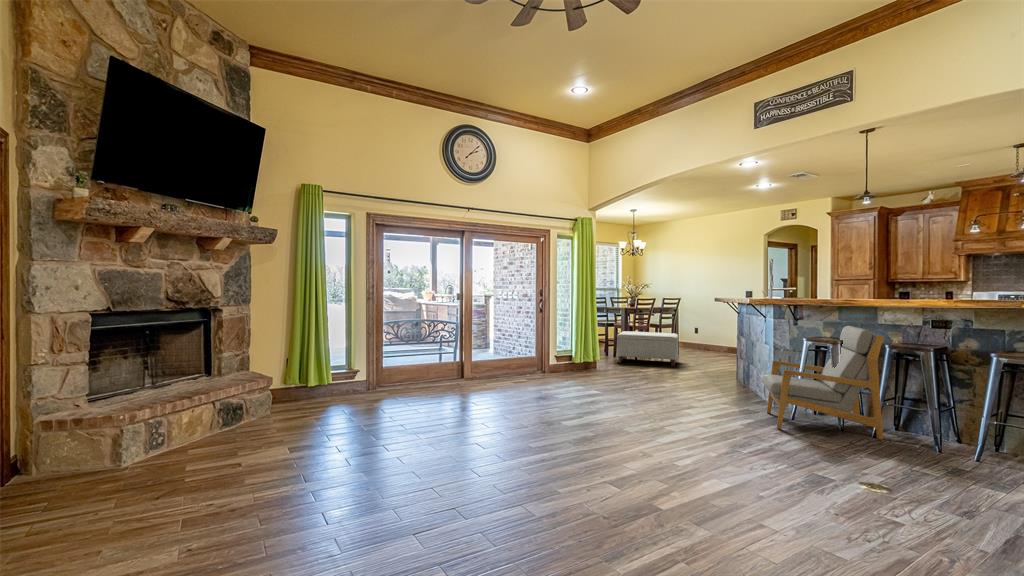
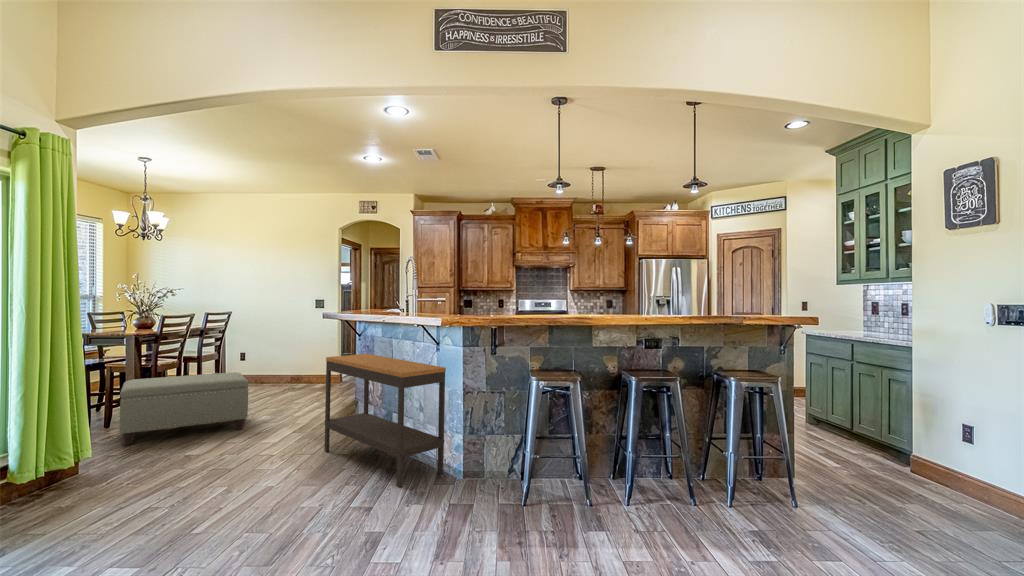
console table: none [706,323,763,400] -> present [324,354,446,487]
armchair: present [763,326,884,439] -> none [483,352,639,539]

